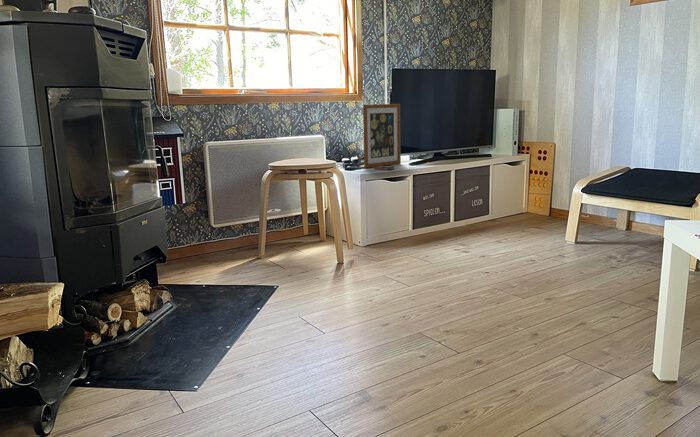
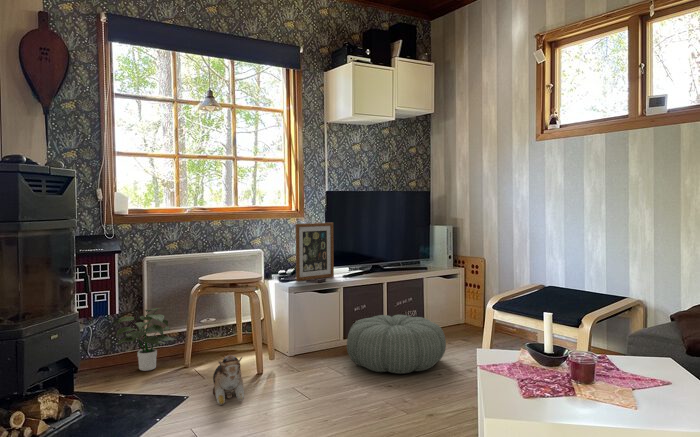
potted plant: none [180,198,245,264] -> present [117,308,176,371]
pouf: none [426,202,533,261] -> present [347,315,446,374]
plush toy: none [301,242,339,294] -> present [213,355,244,405]

